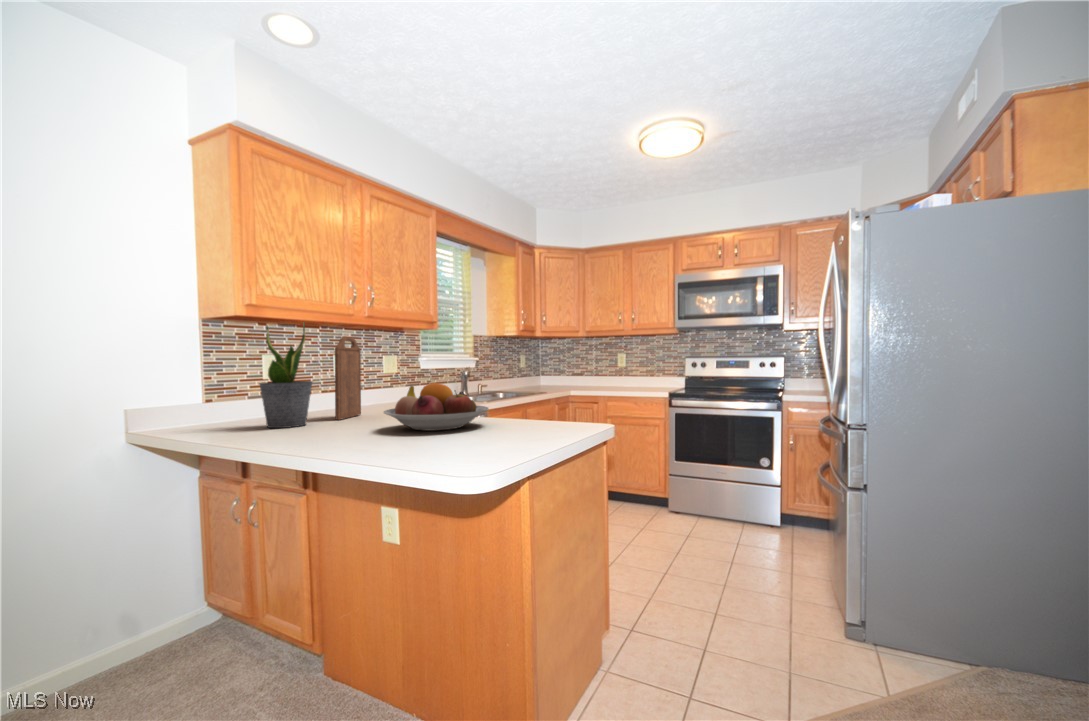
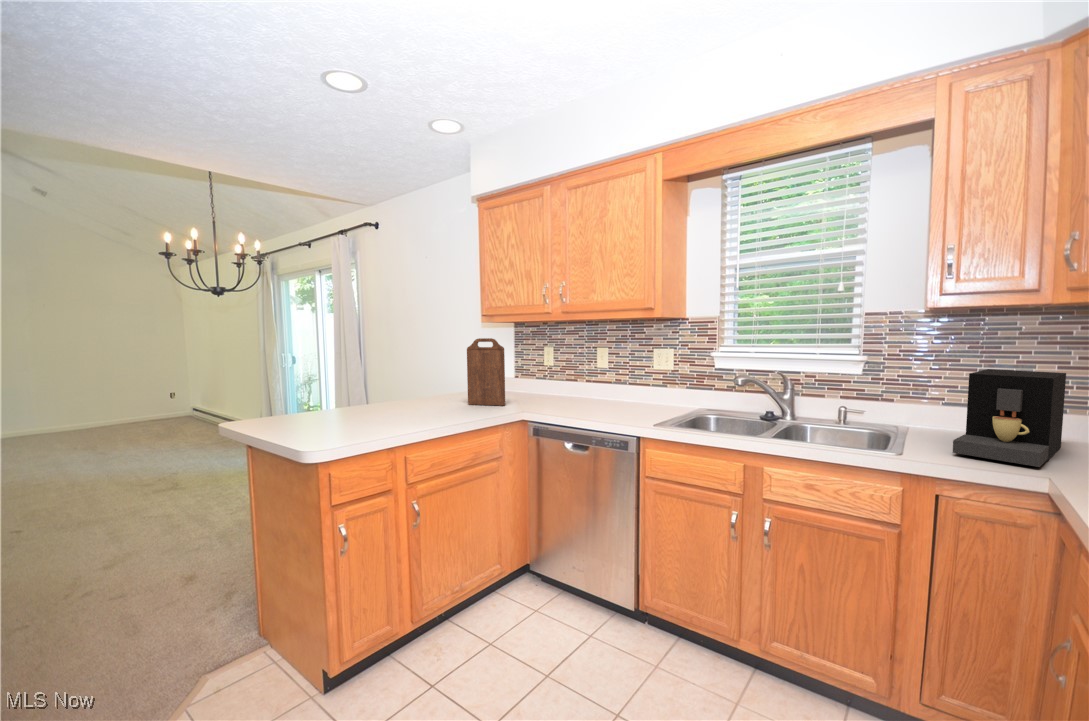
potted plant: present [259,323,312,428] -> none [427,329,461,402]
coffee maker: none [508,361,551,390] -> present [953,369,1066,467]
fruit bowl: present [384,383,488,431] -> none [315,385,403,424]

